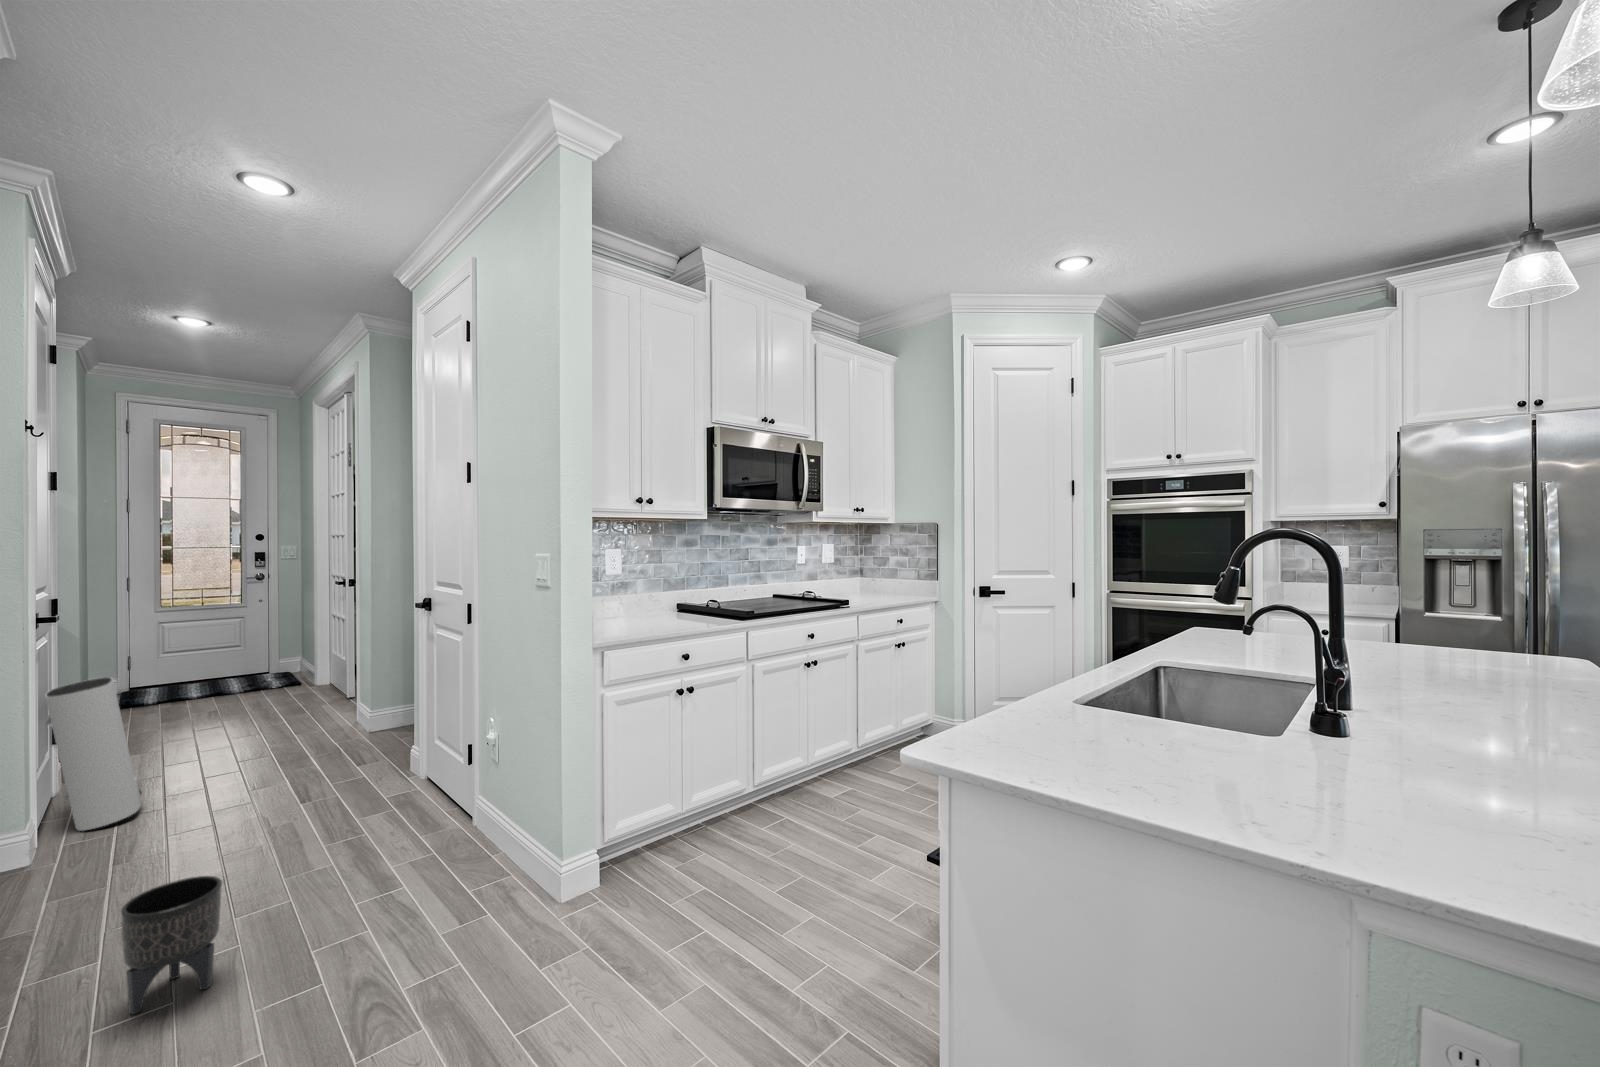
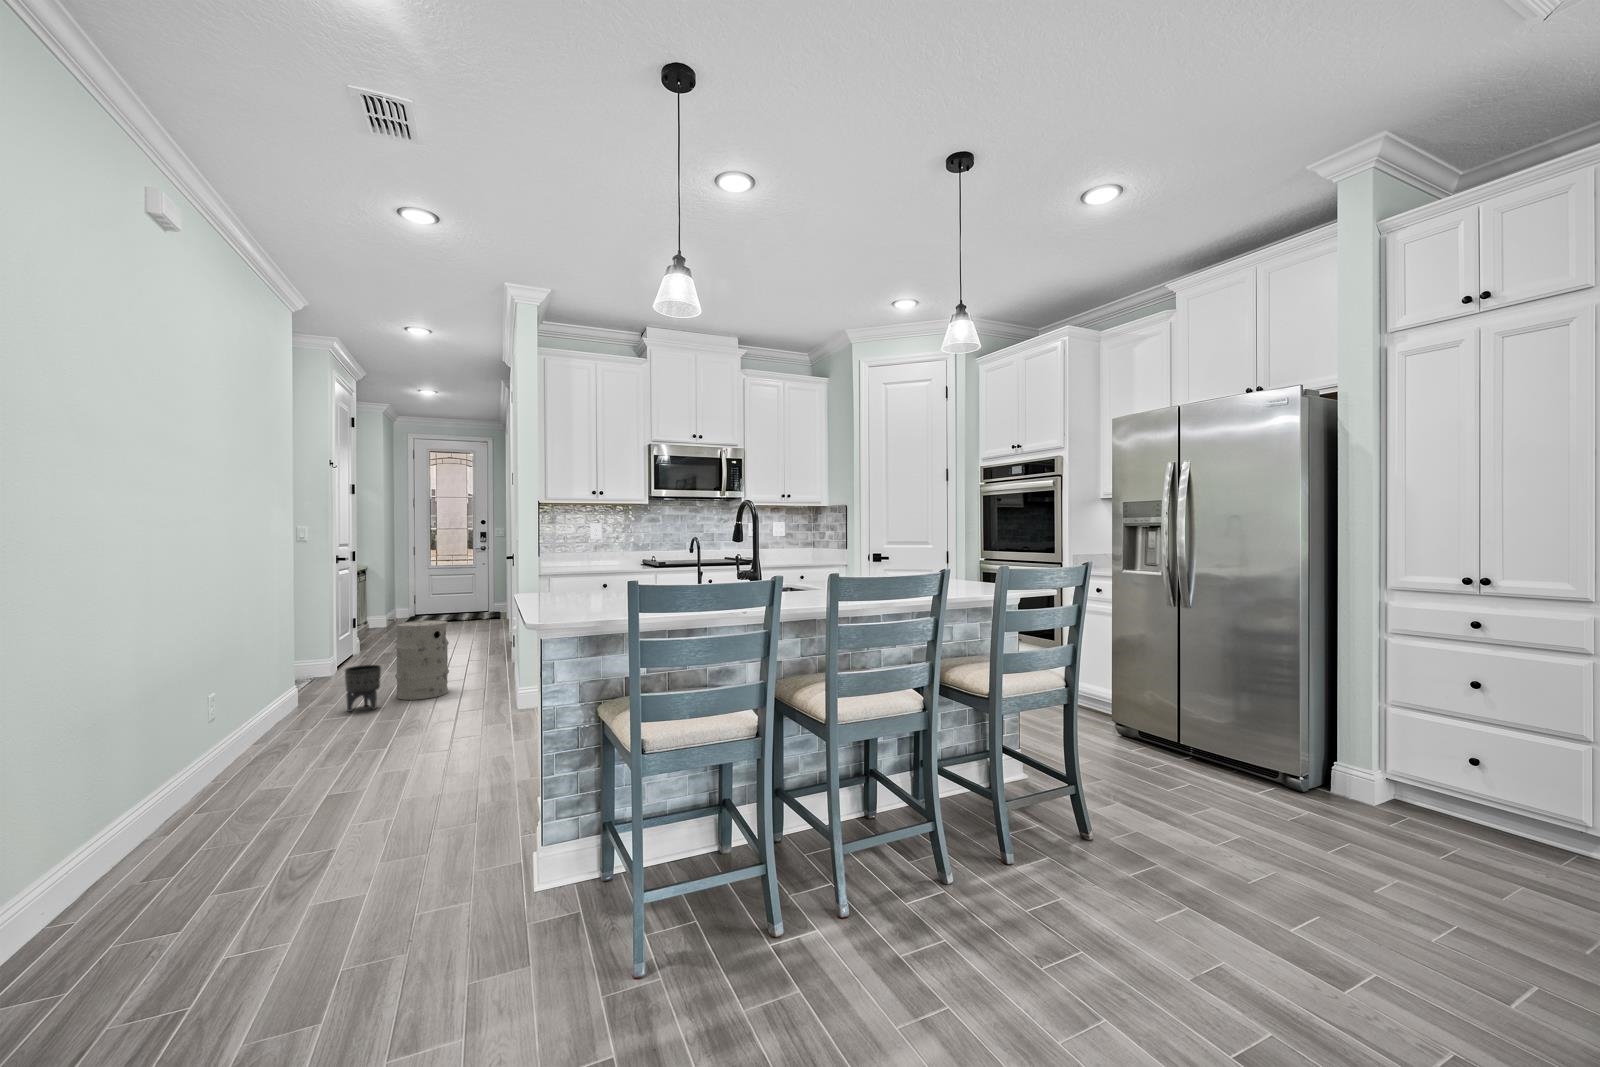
air purifier: present [45,677,142,831] -> none [348,591,388,665]
trash can: none [236,742,360,932] -> present [395,620,449,700]

